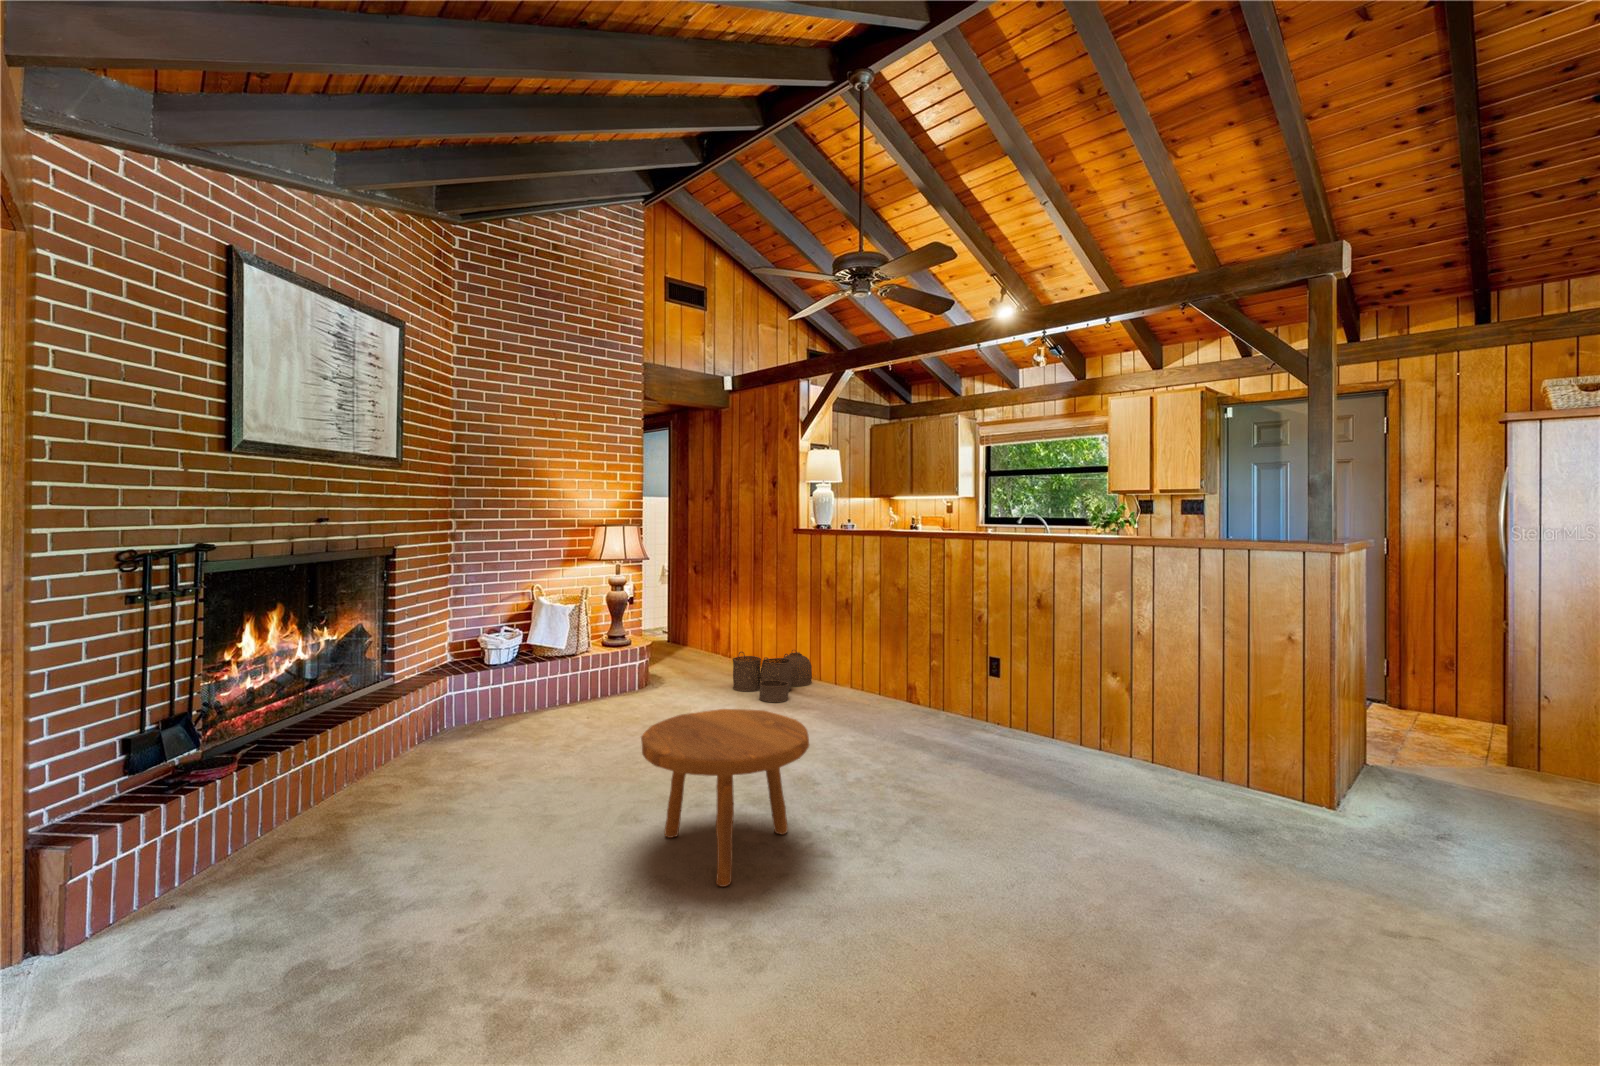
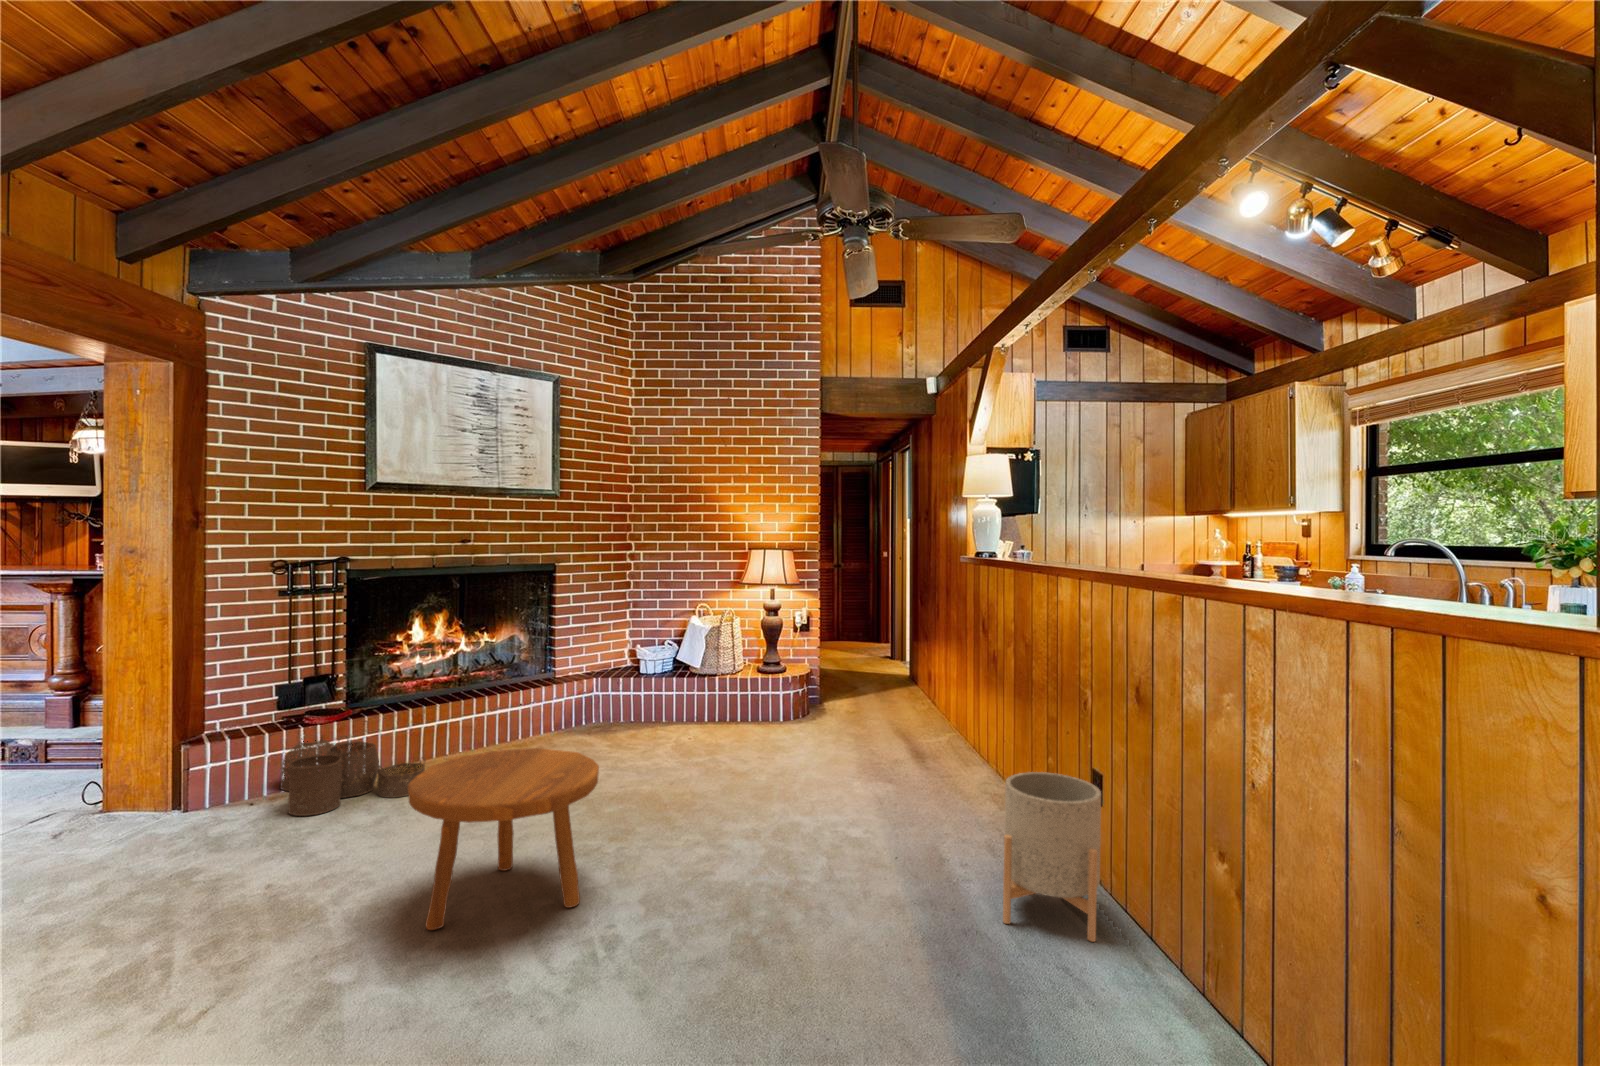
woven basket: present [733,650,812,702] -> present [280,737,425,816]
planter: none [968,659,1042,752] -> present [1003,772,1101,942]

